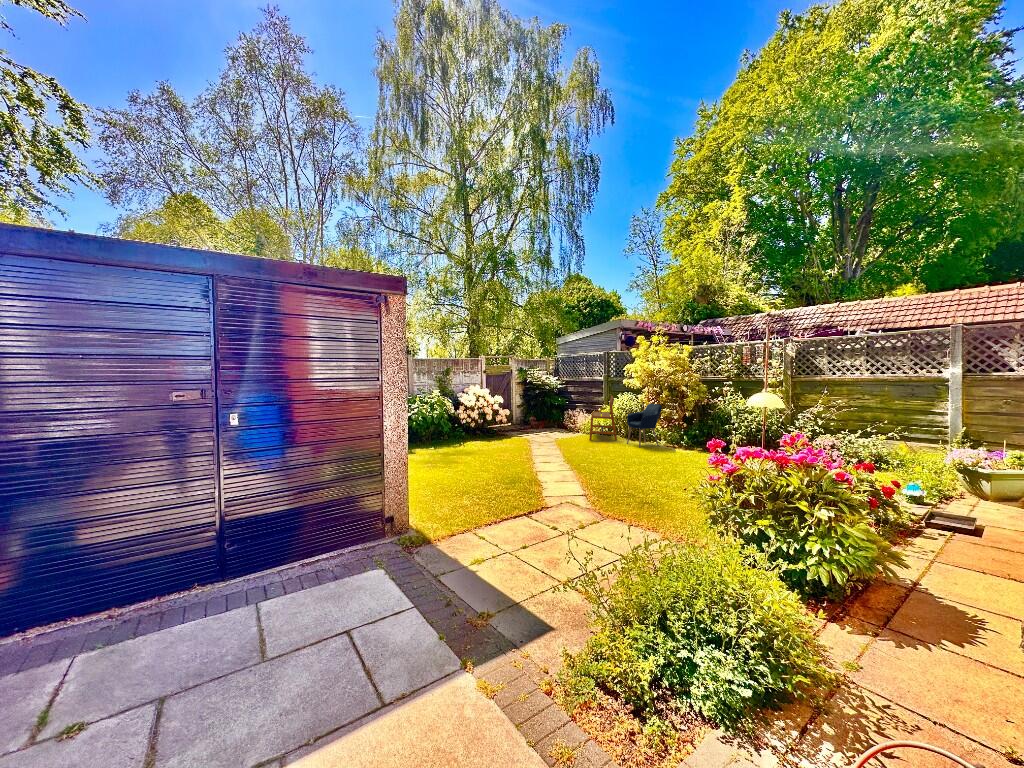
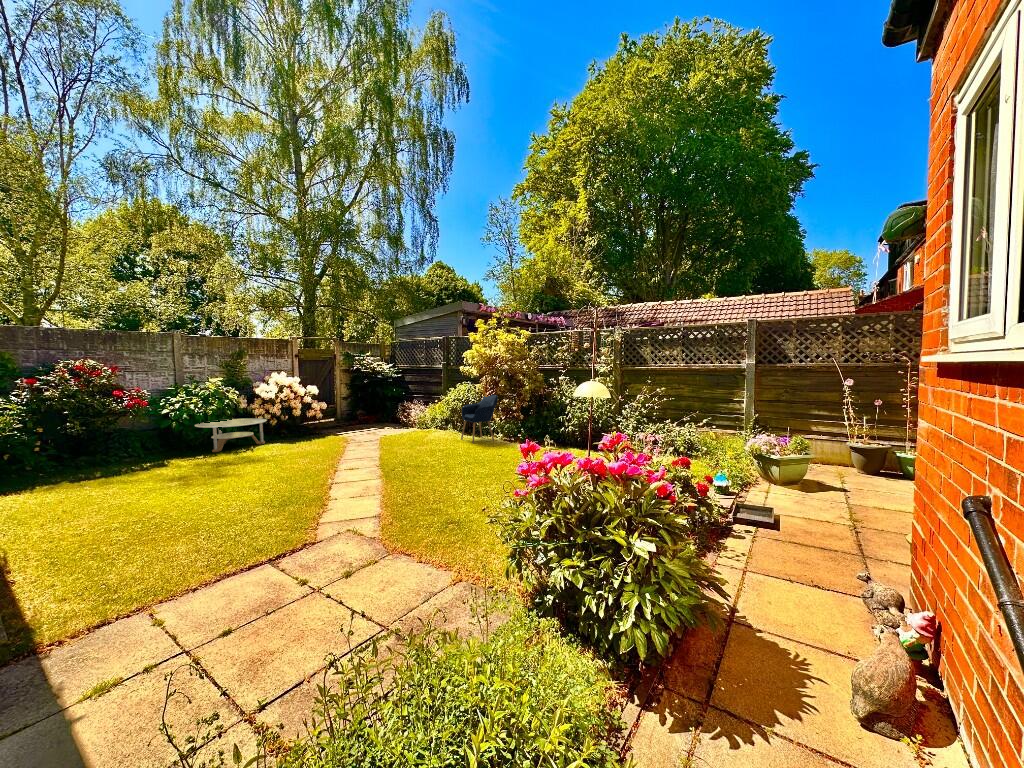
bench: present [589,396,617,440] -> none [420,385,453,437]
round table: none [428,422,473,446] -> present [195,418,267,452]

